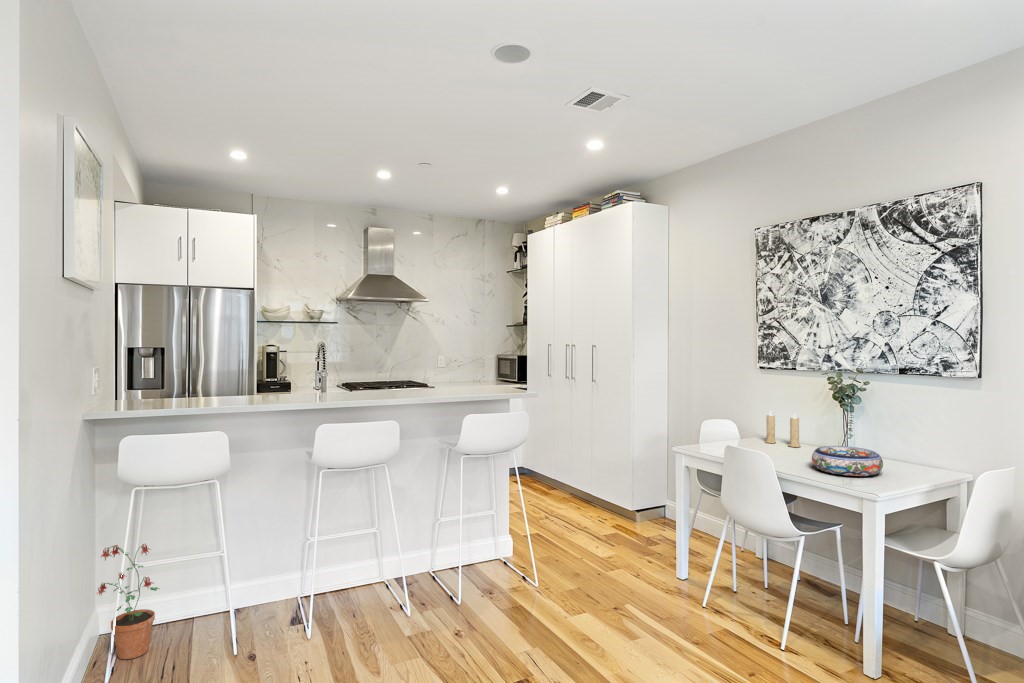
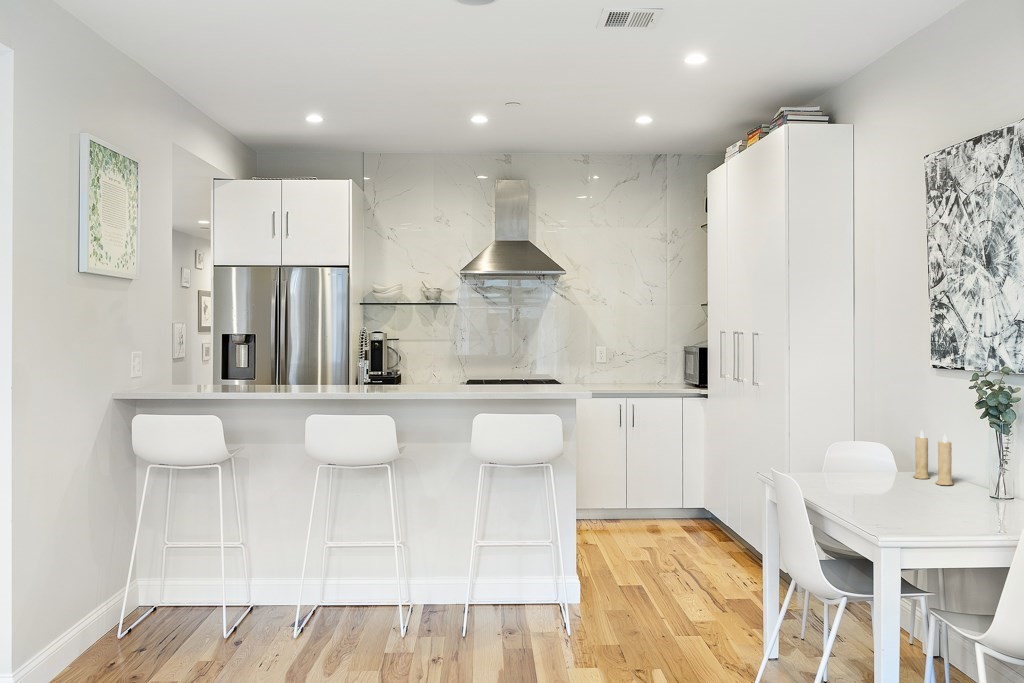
bowl: present [812,446,883,476] -> none [882,480,981,522]
potted plant: present [98,544,159,659] -> none [112,527,173,635]

